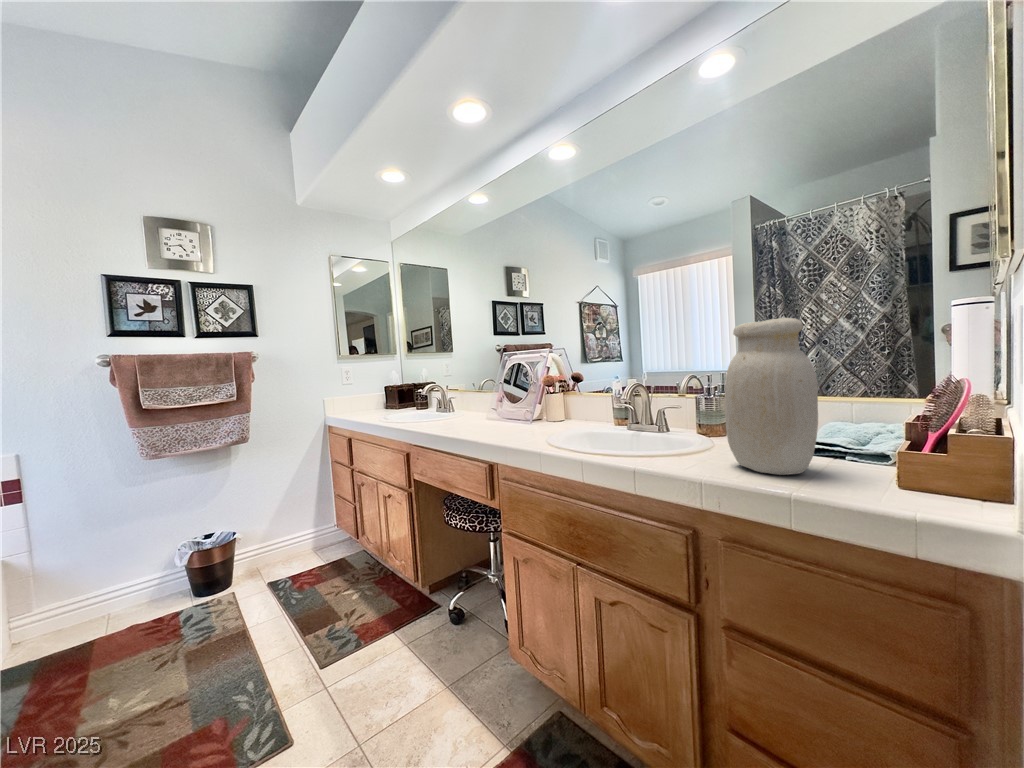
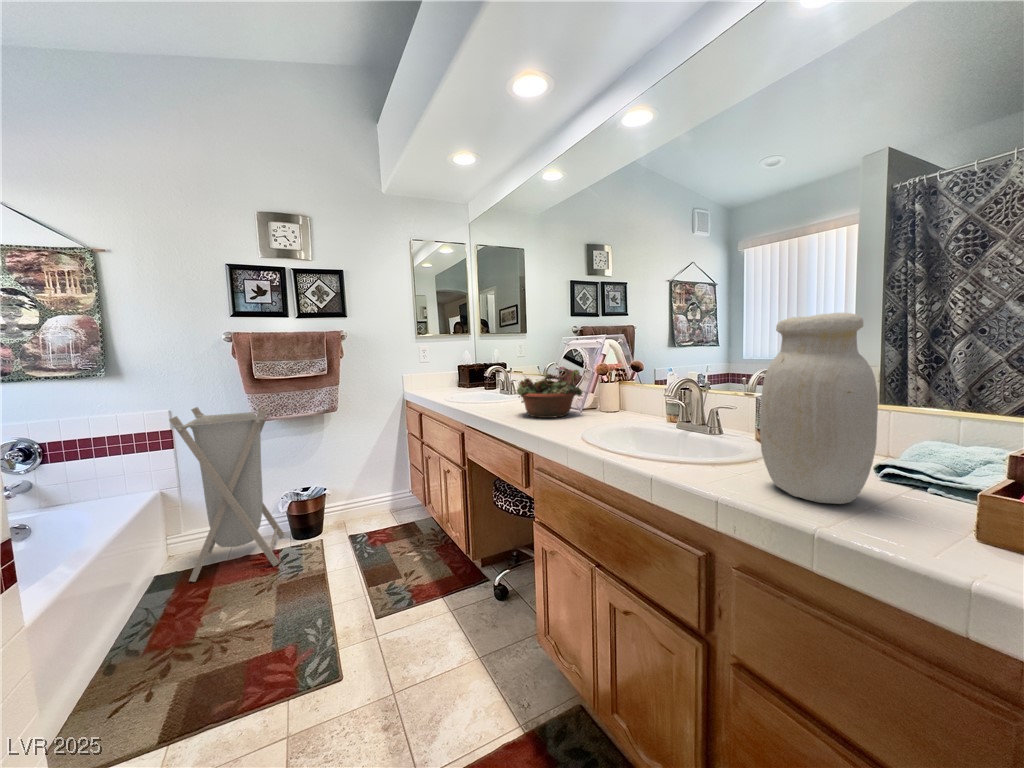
succulent planter: none [467,380,540,431] -> present [517,367,583,418]
laundry hamper: none [25,436,182,670] -> present [169,407,285,582]

